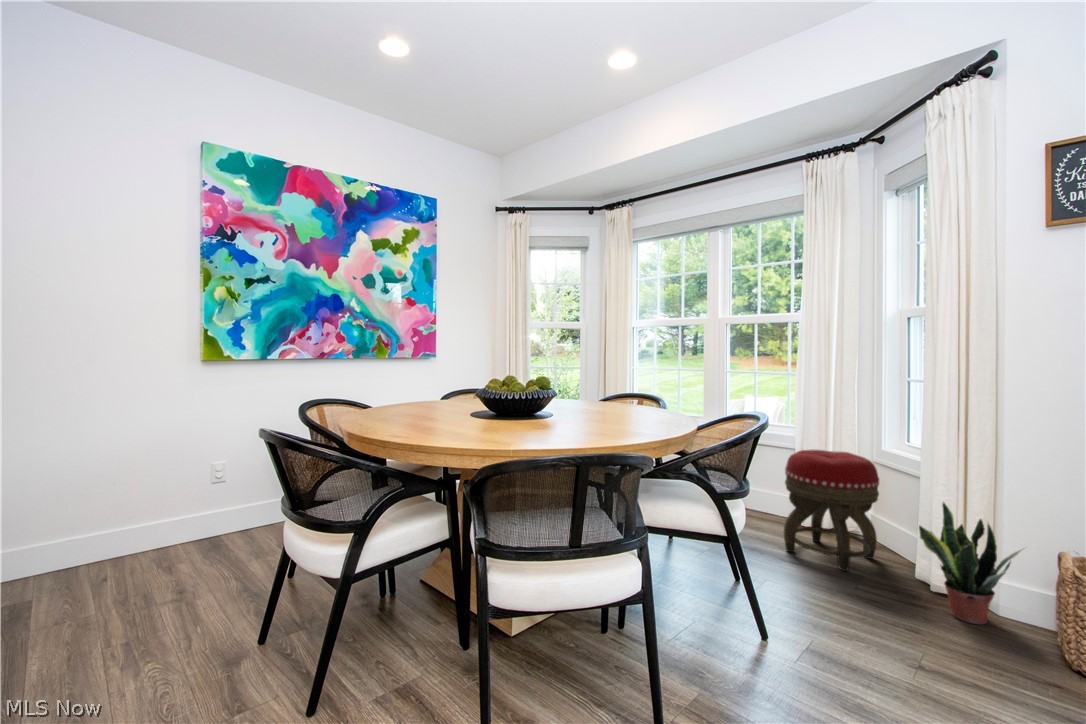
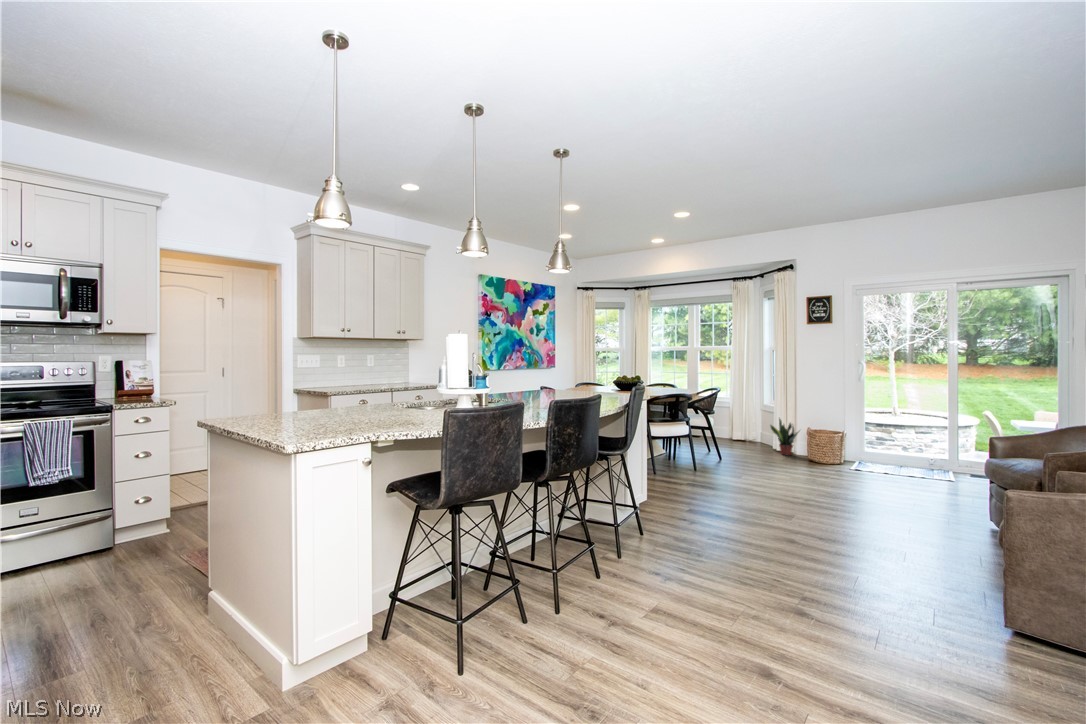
footstool: present [784,449,879,571] -> none [726,405,761,448]

